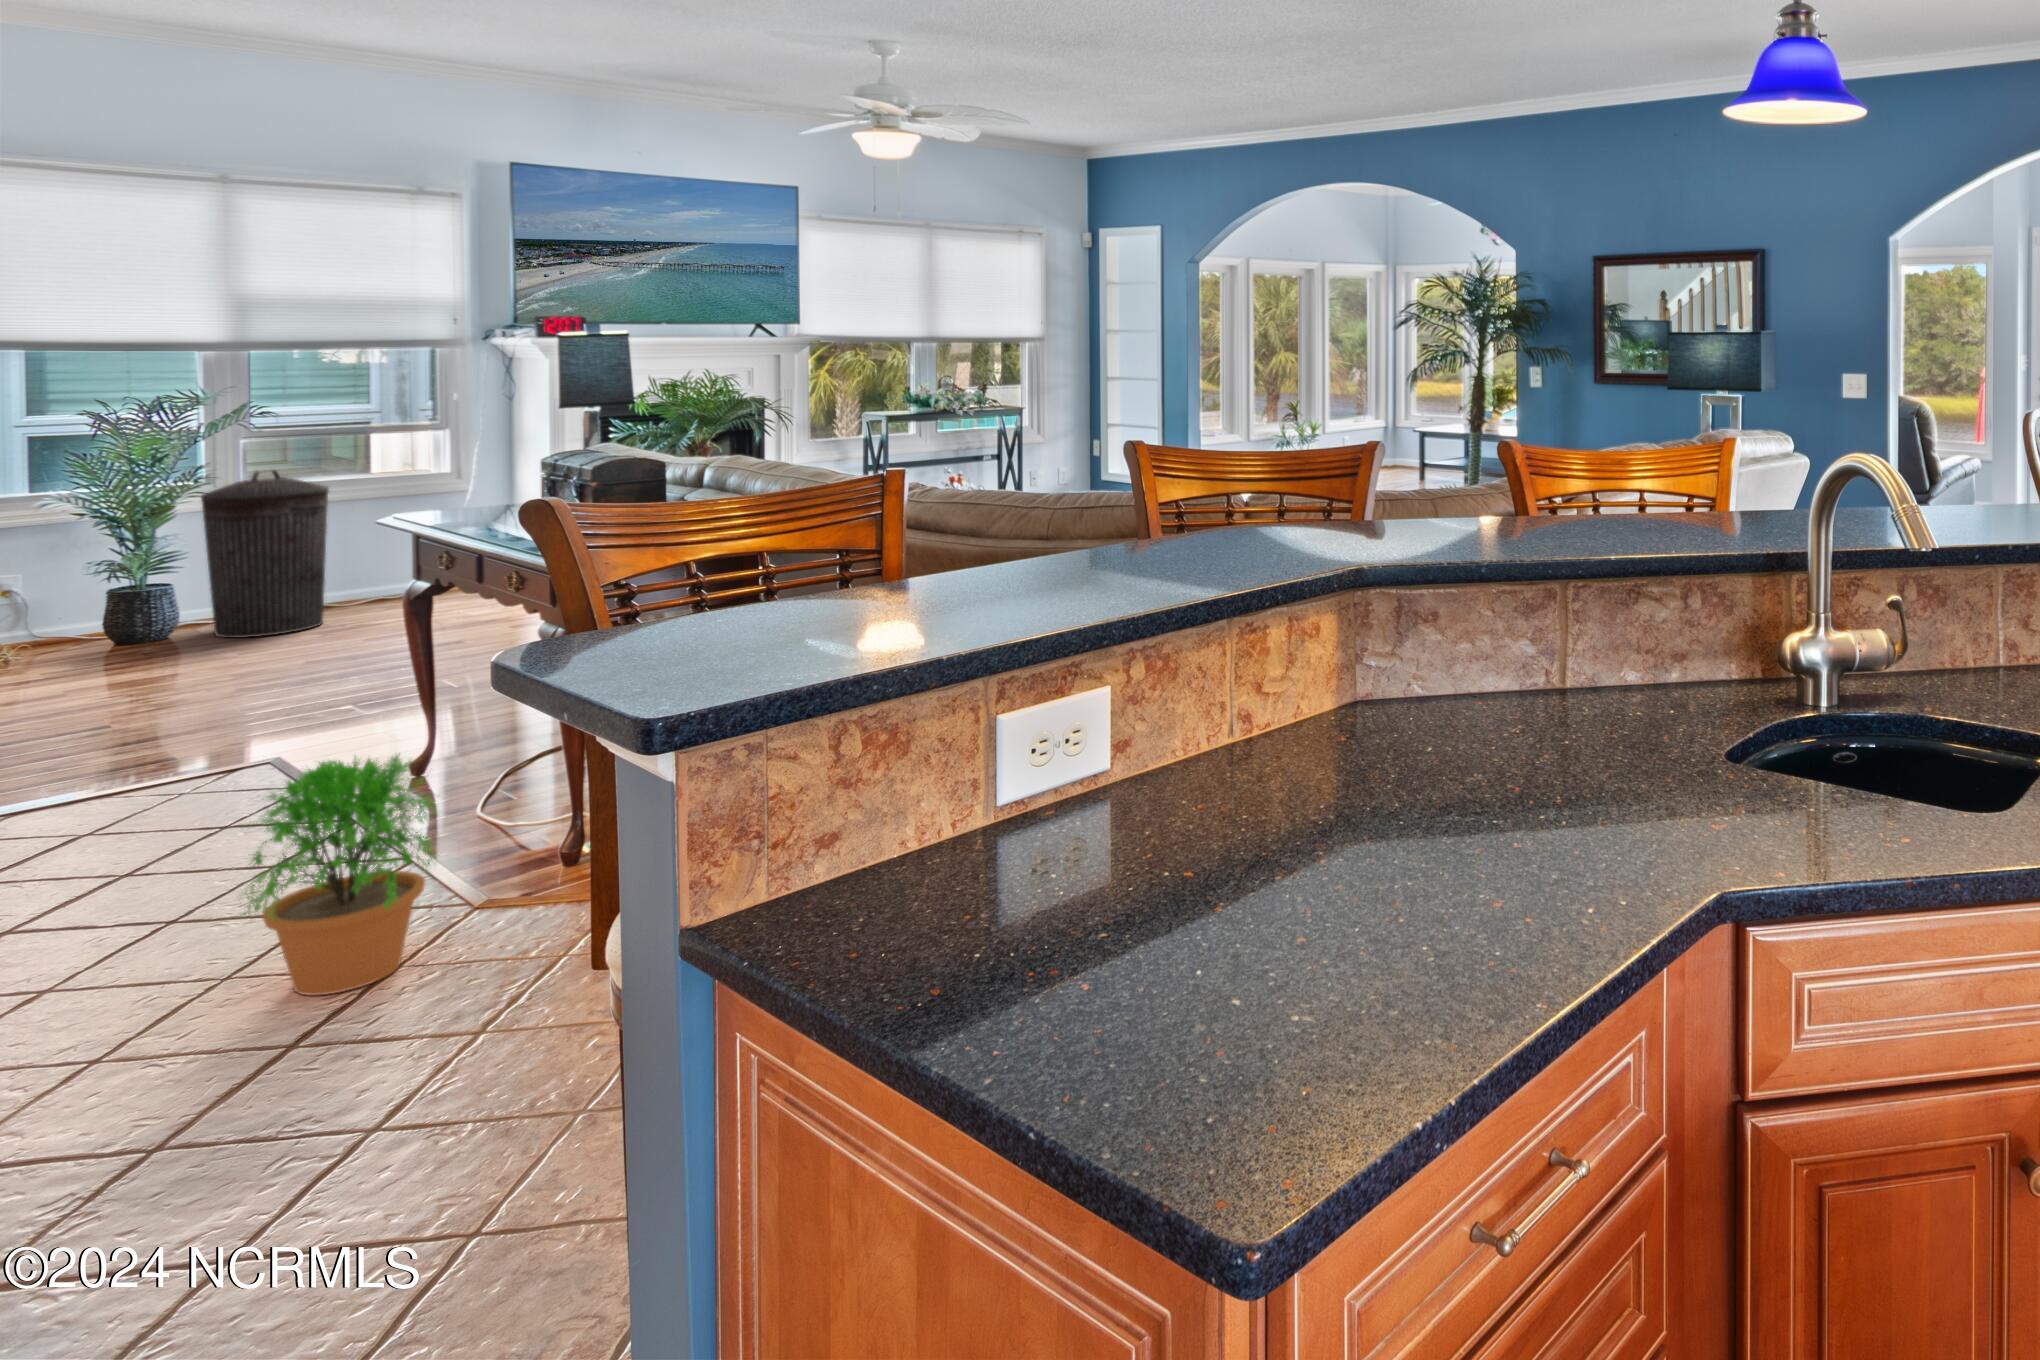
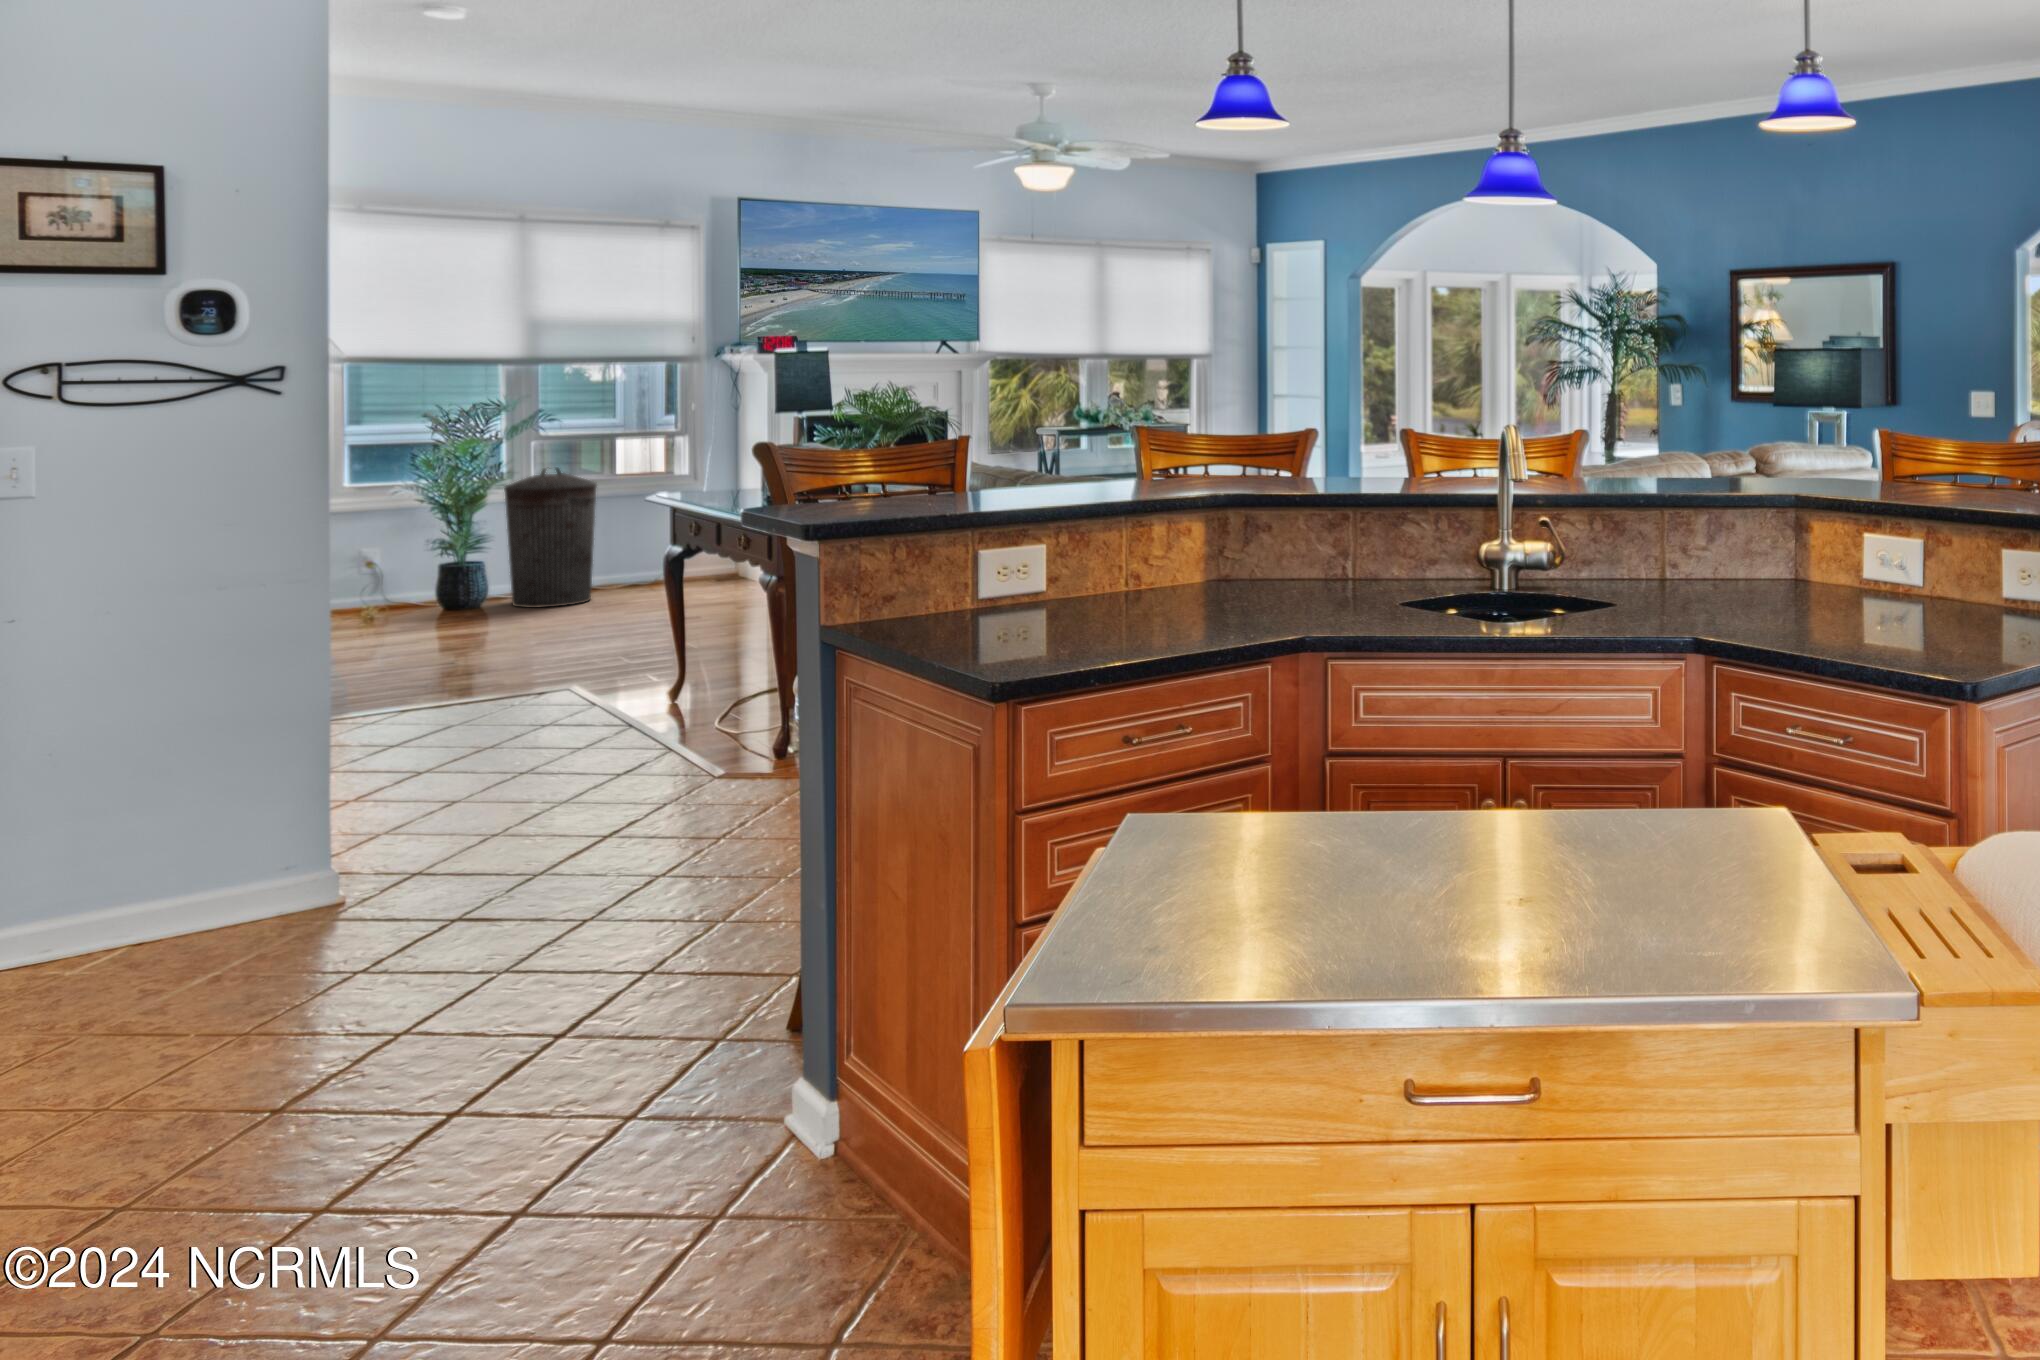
potted plant: present [242,753,436,995] -> none [563,644,692,813]

